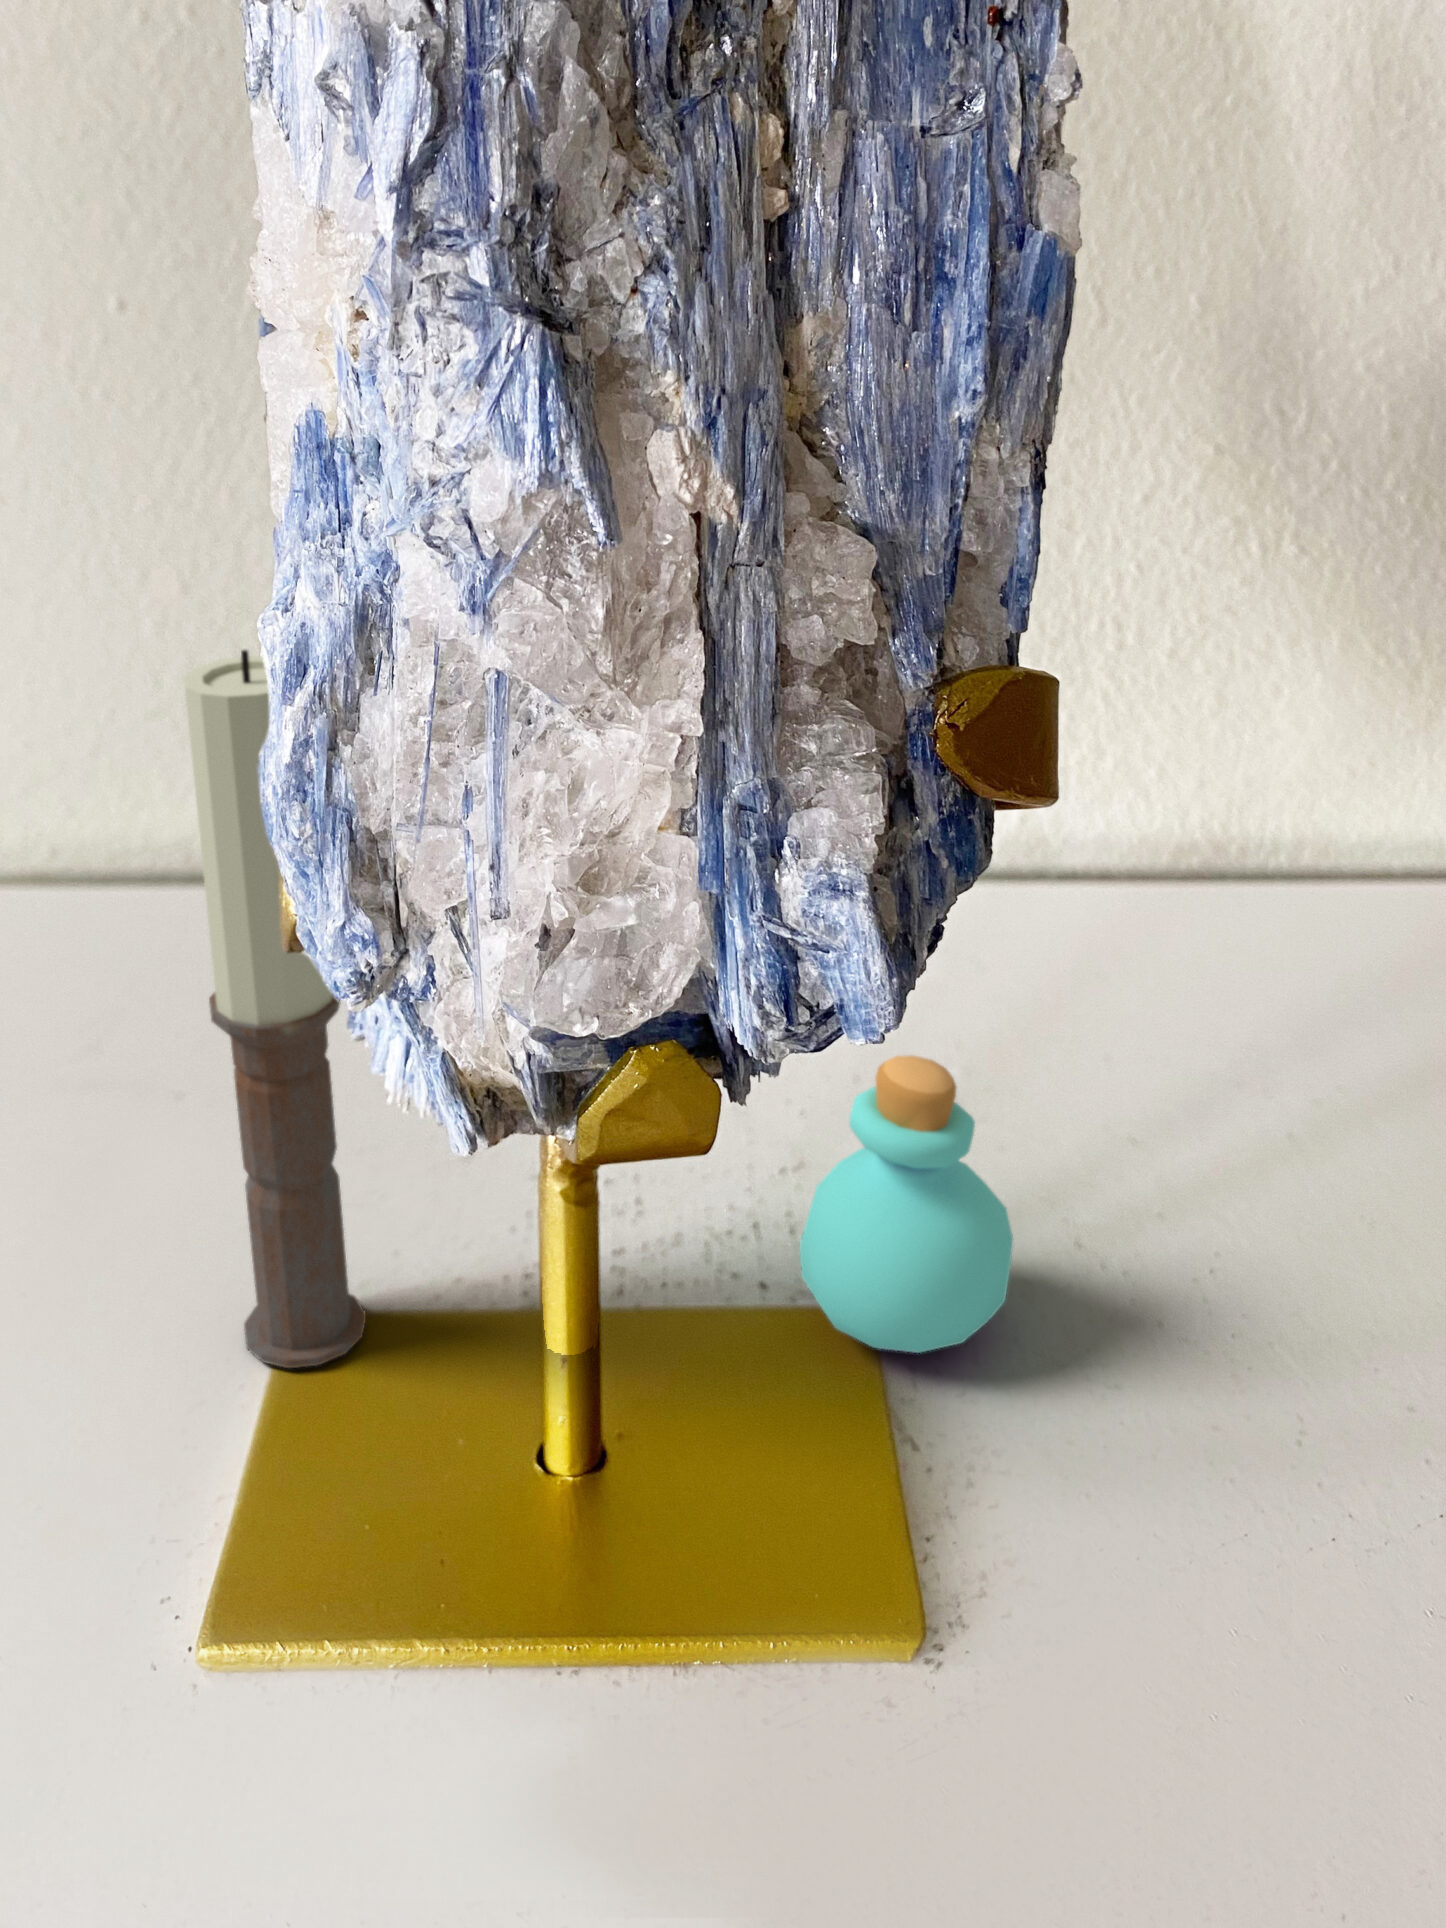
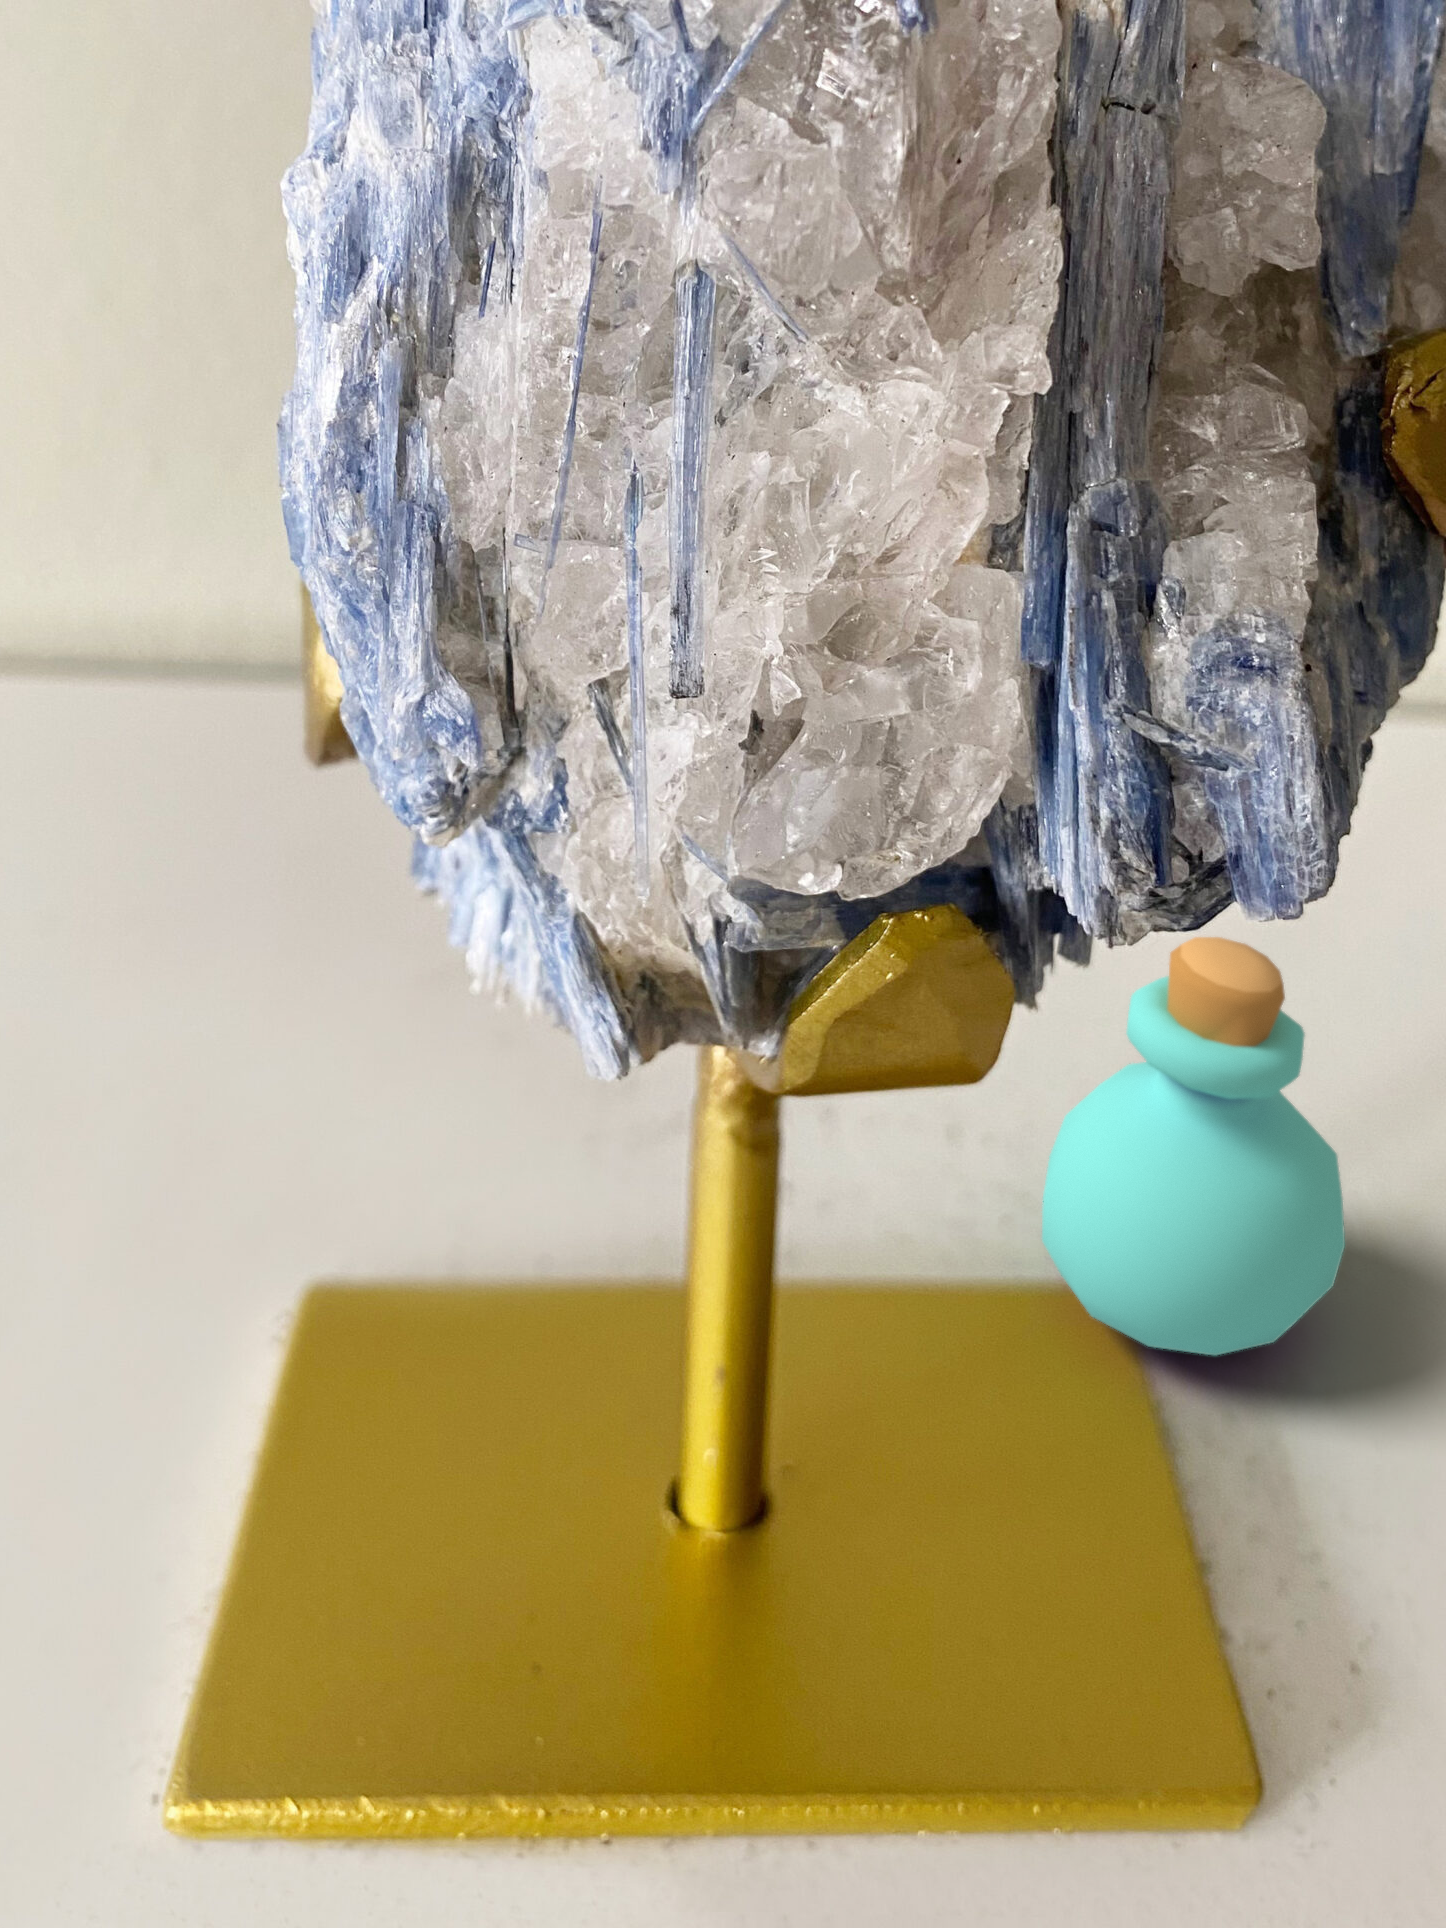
candle: present [184,650,366,1368] -> none [170,299,423,1355]

